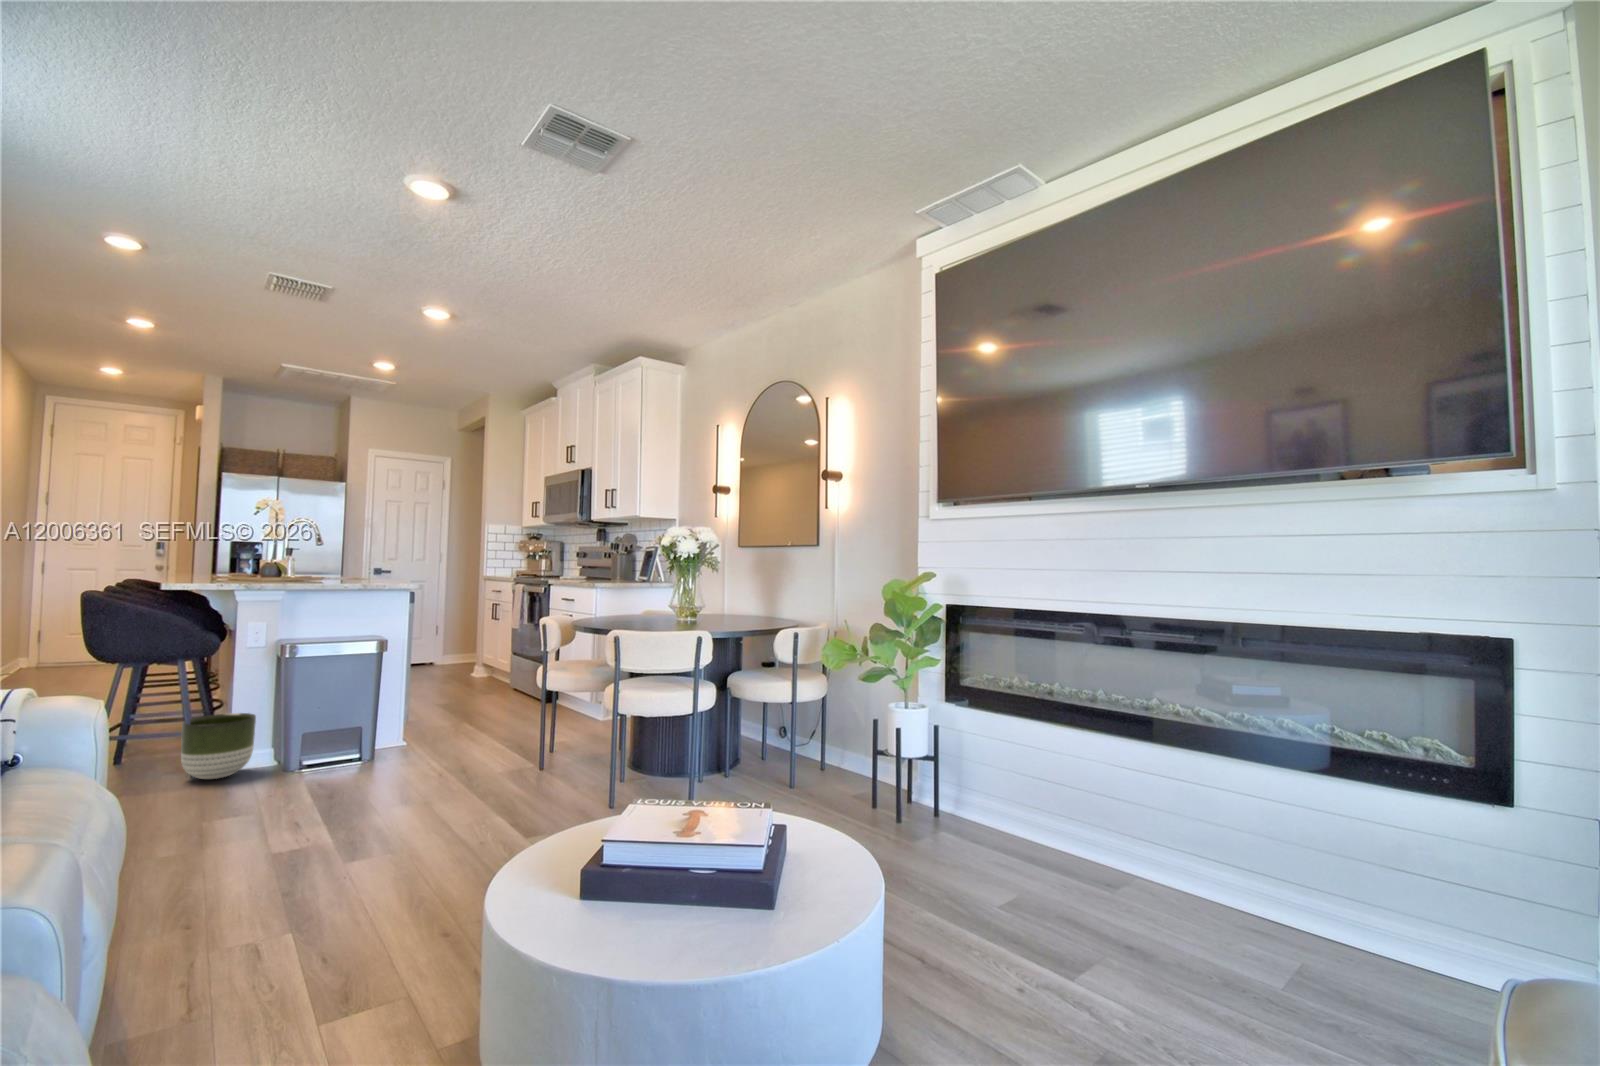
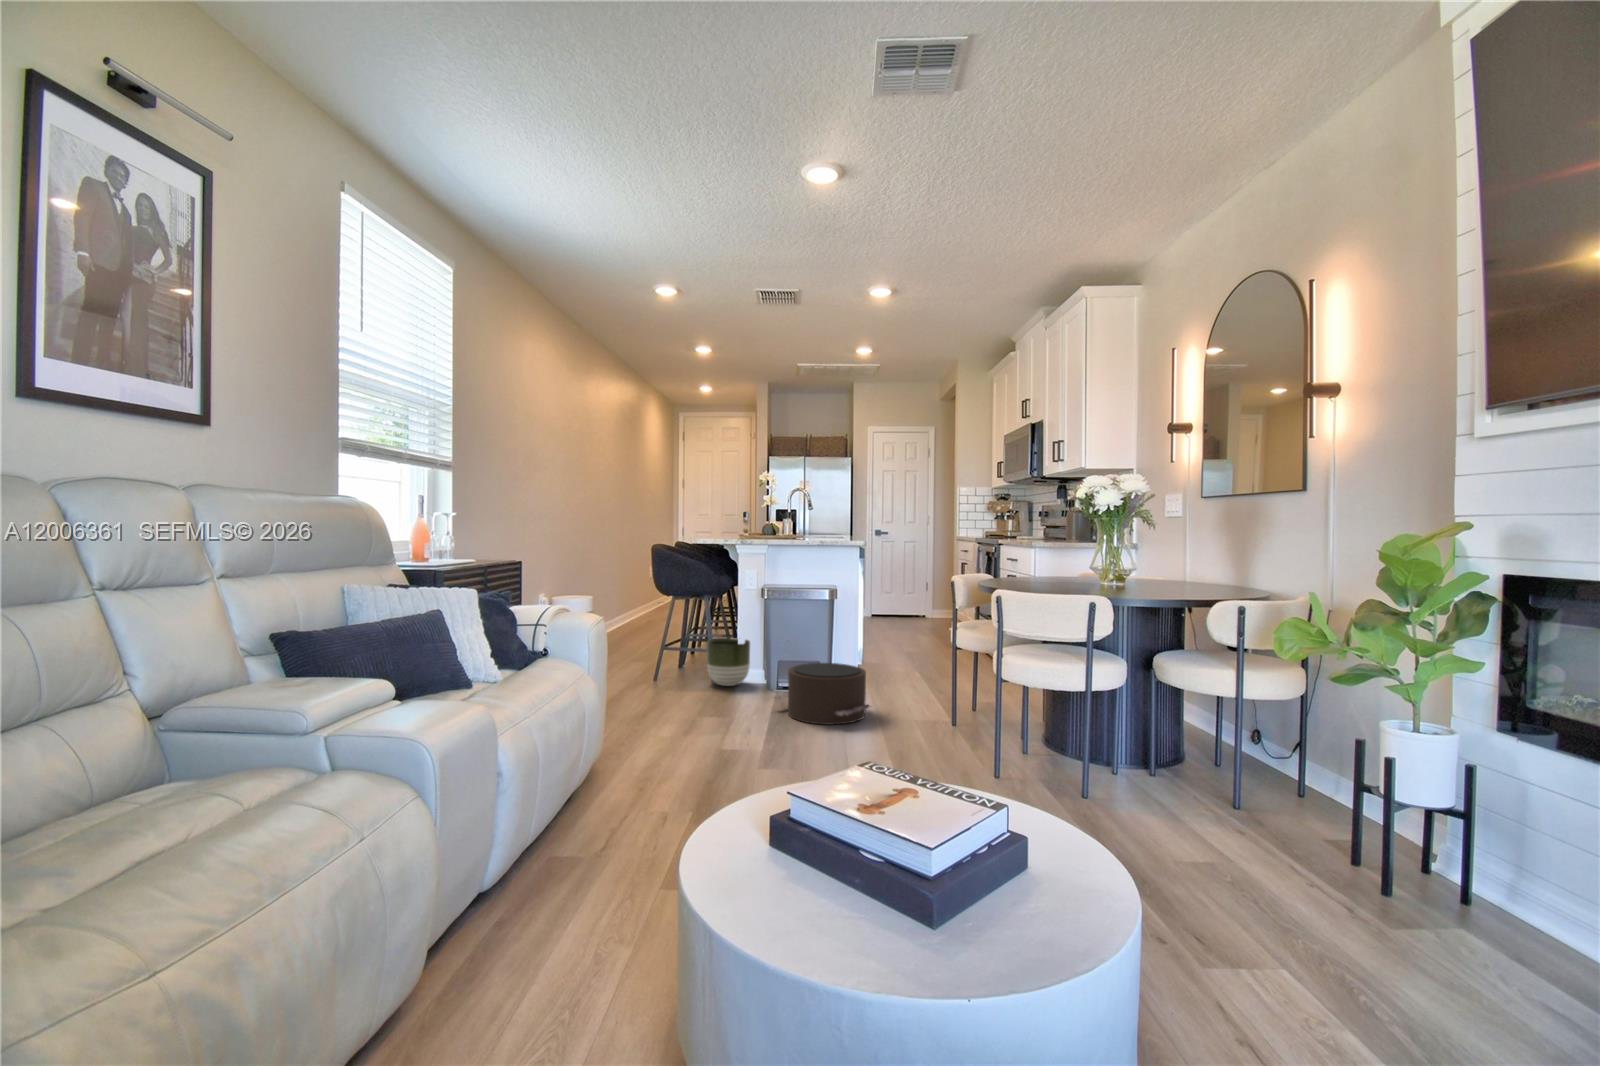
pouf: none [311,725,452,801] -> present [774,663,871,725]

